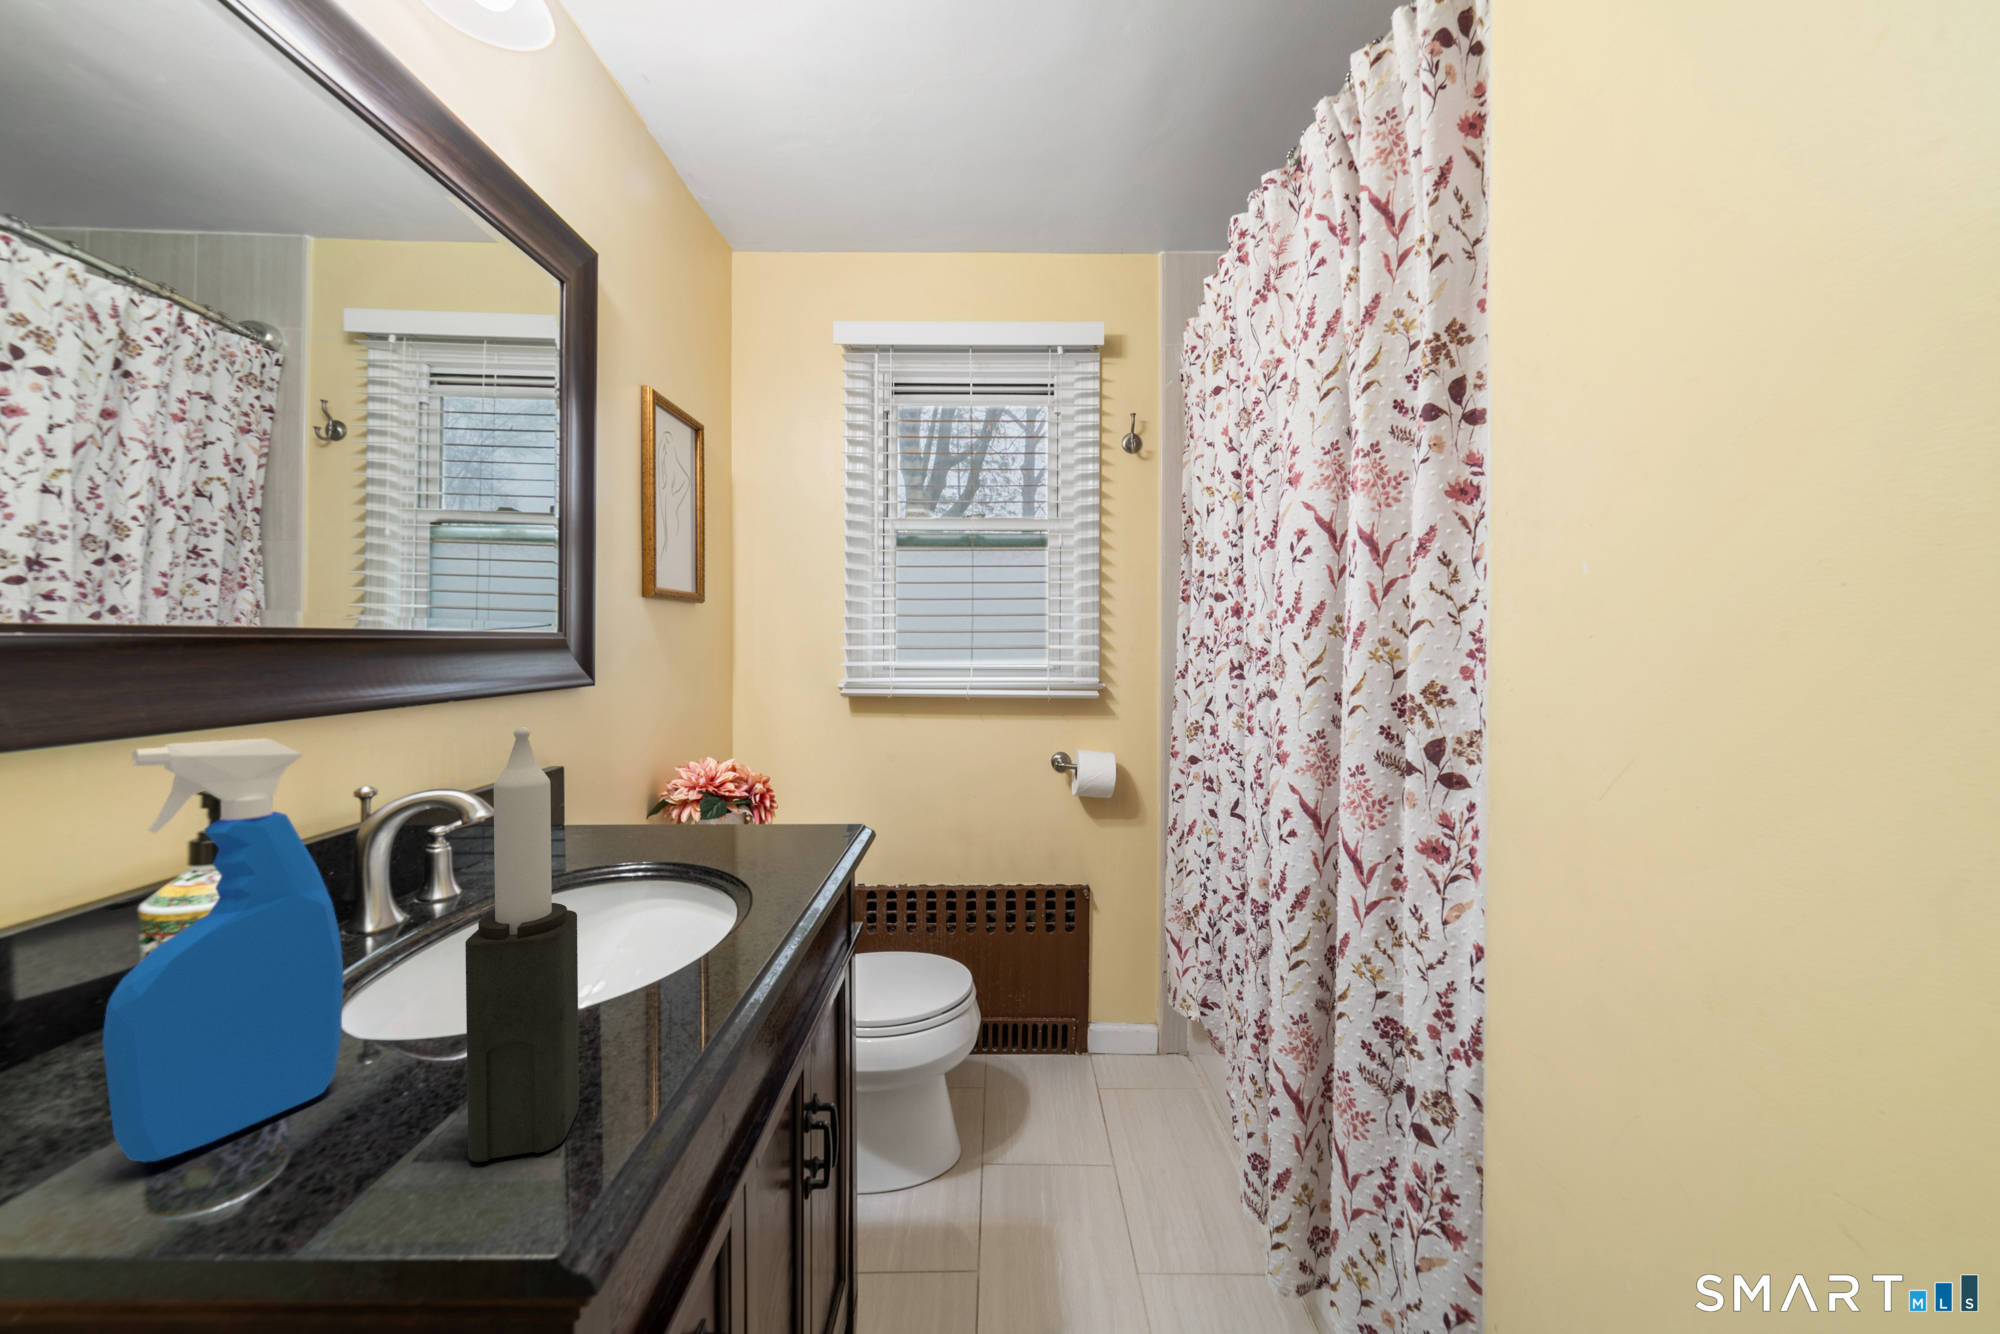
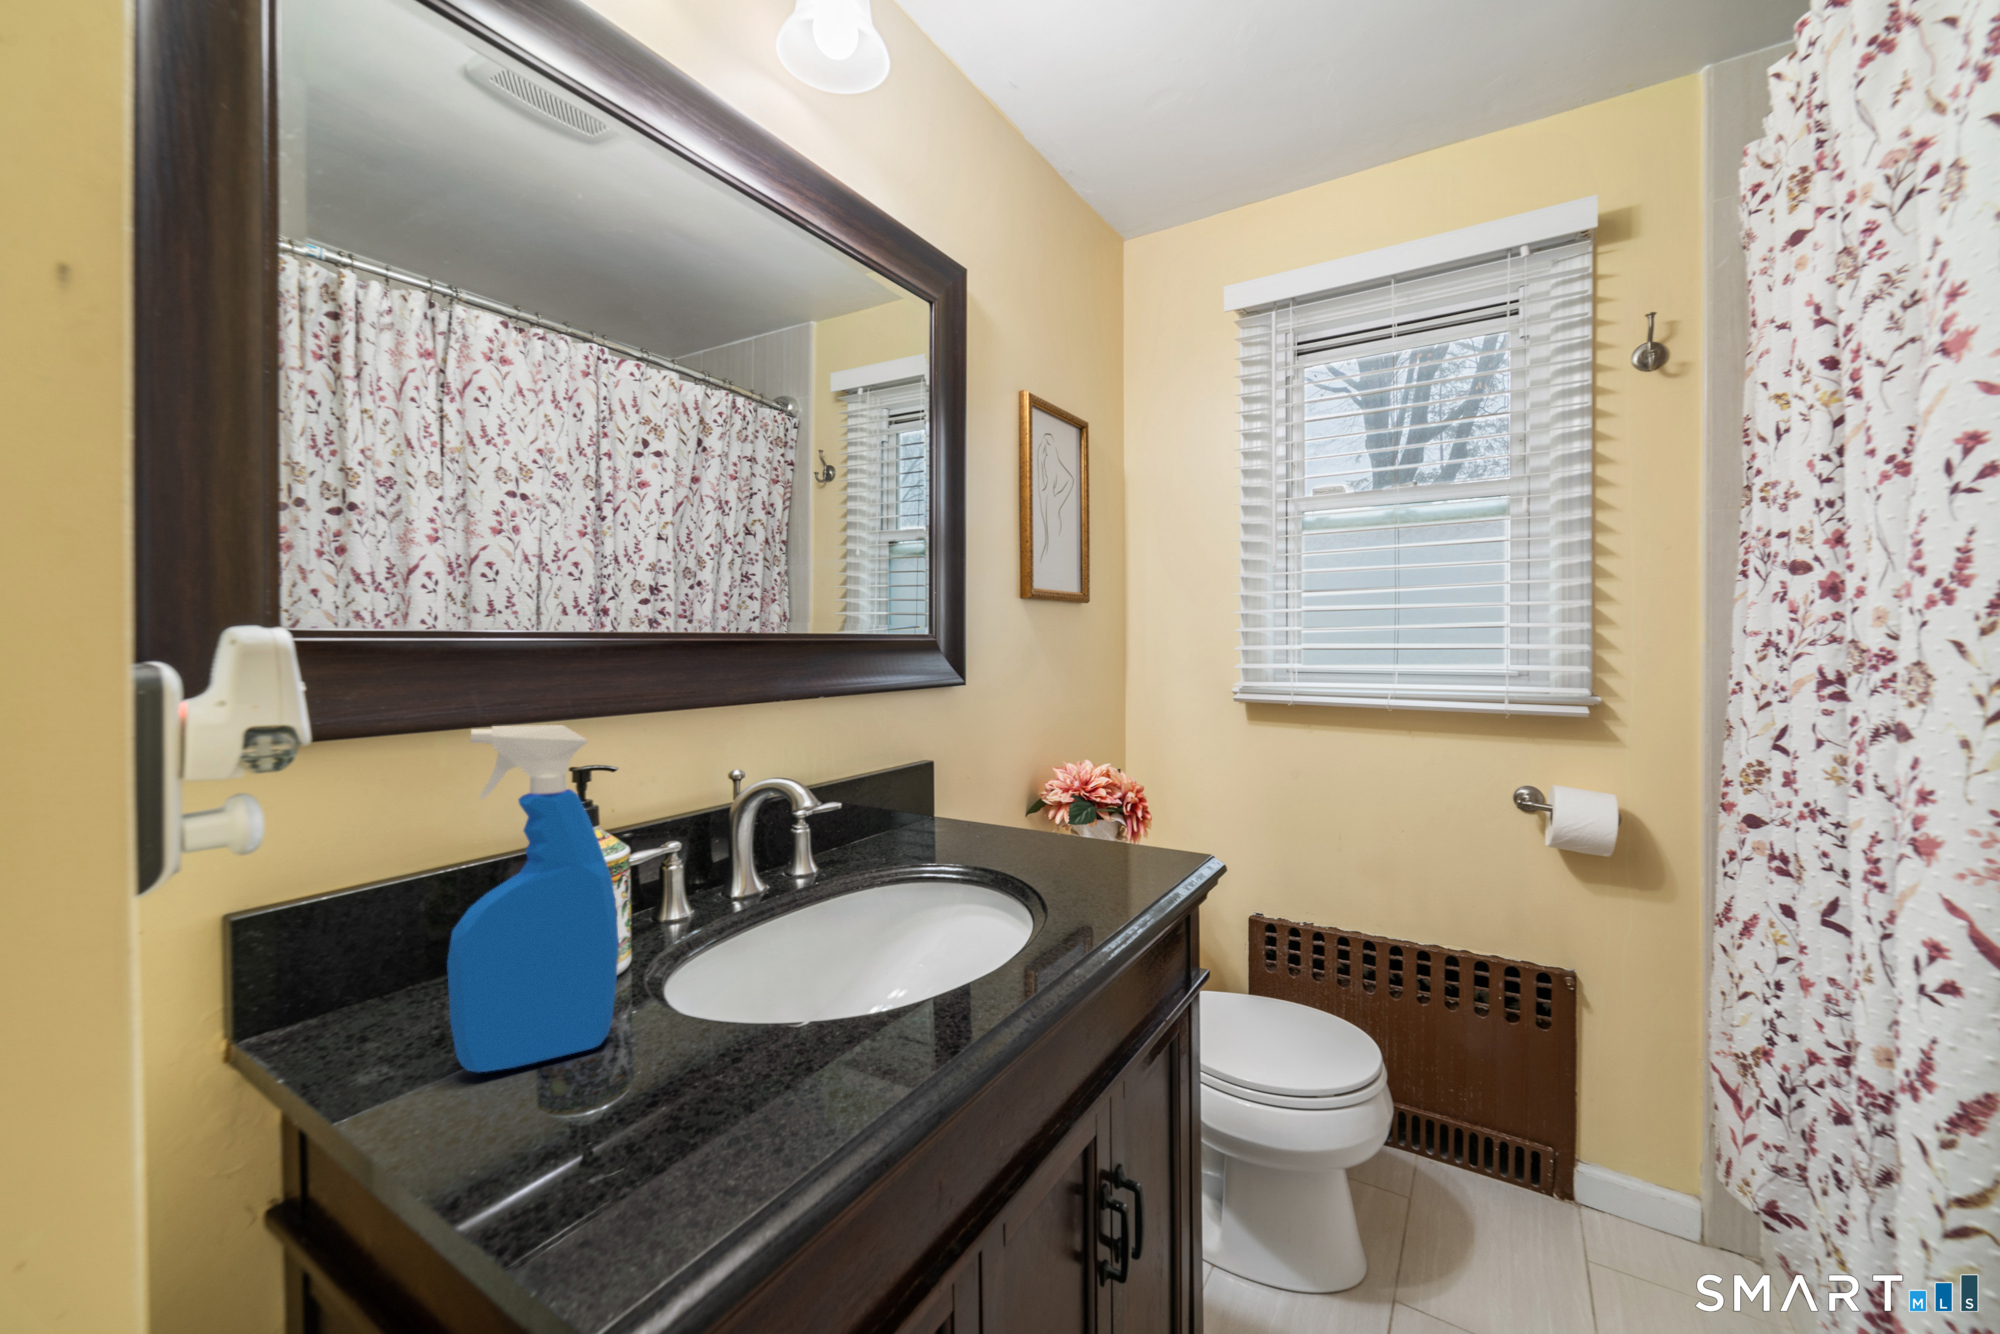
candle: present [465,726,579,1162] -> none [639,724,749,1168]

